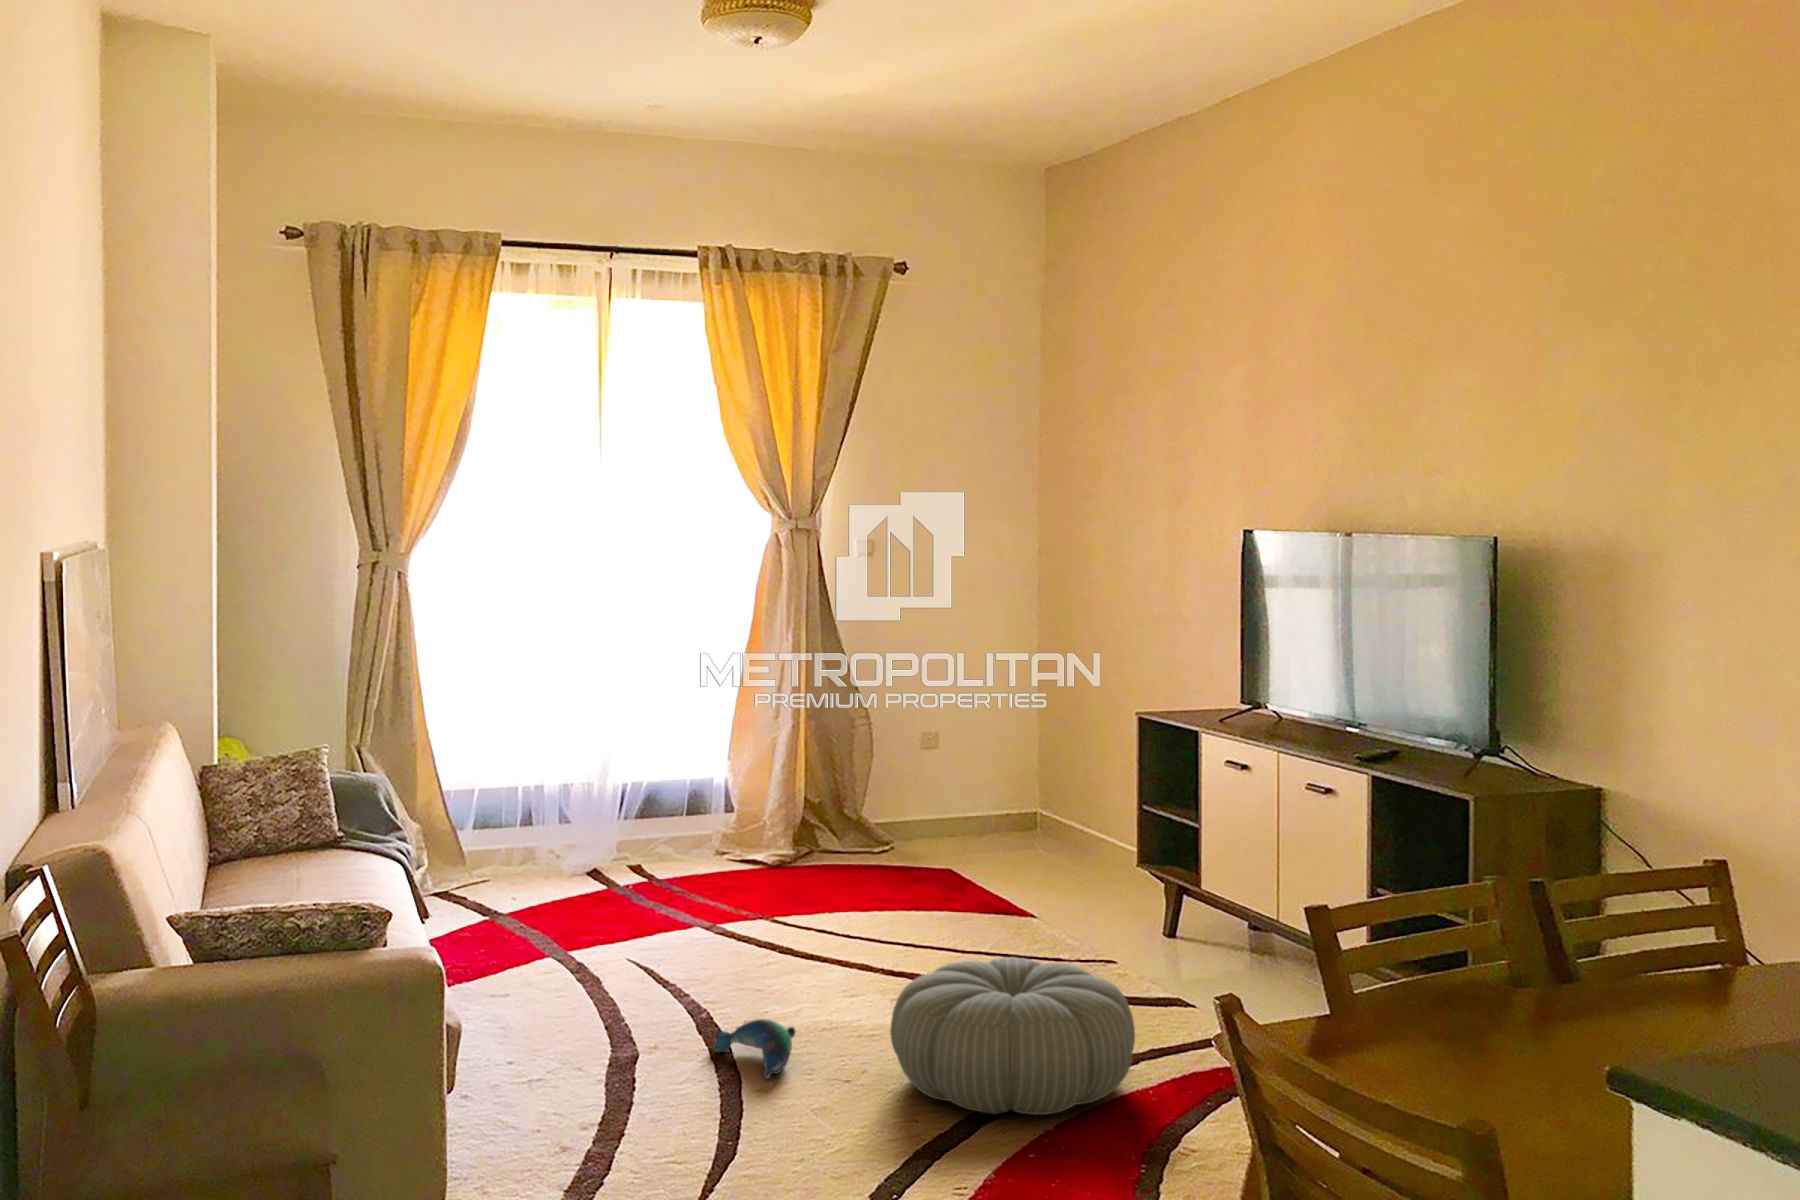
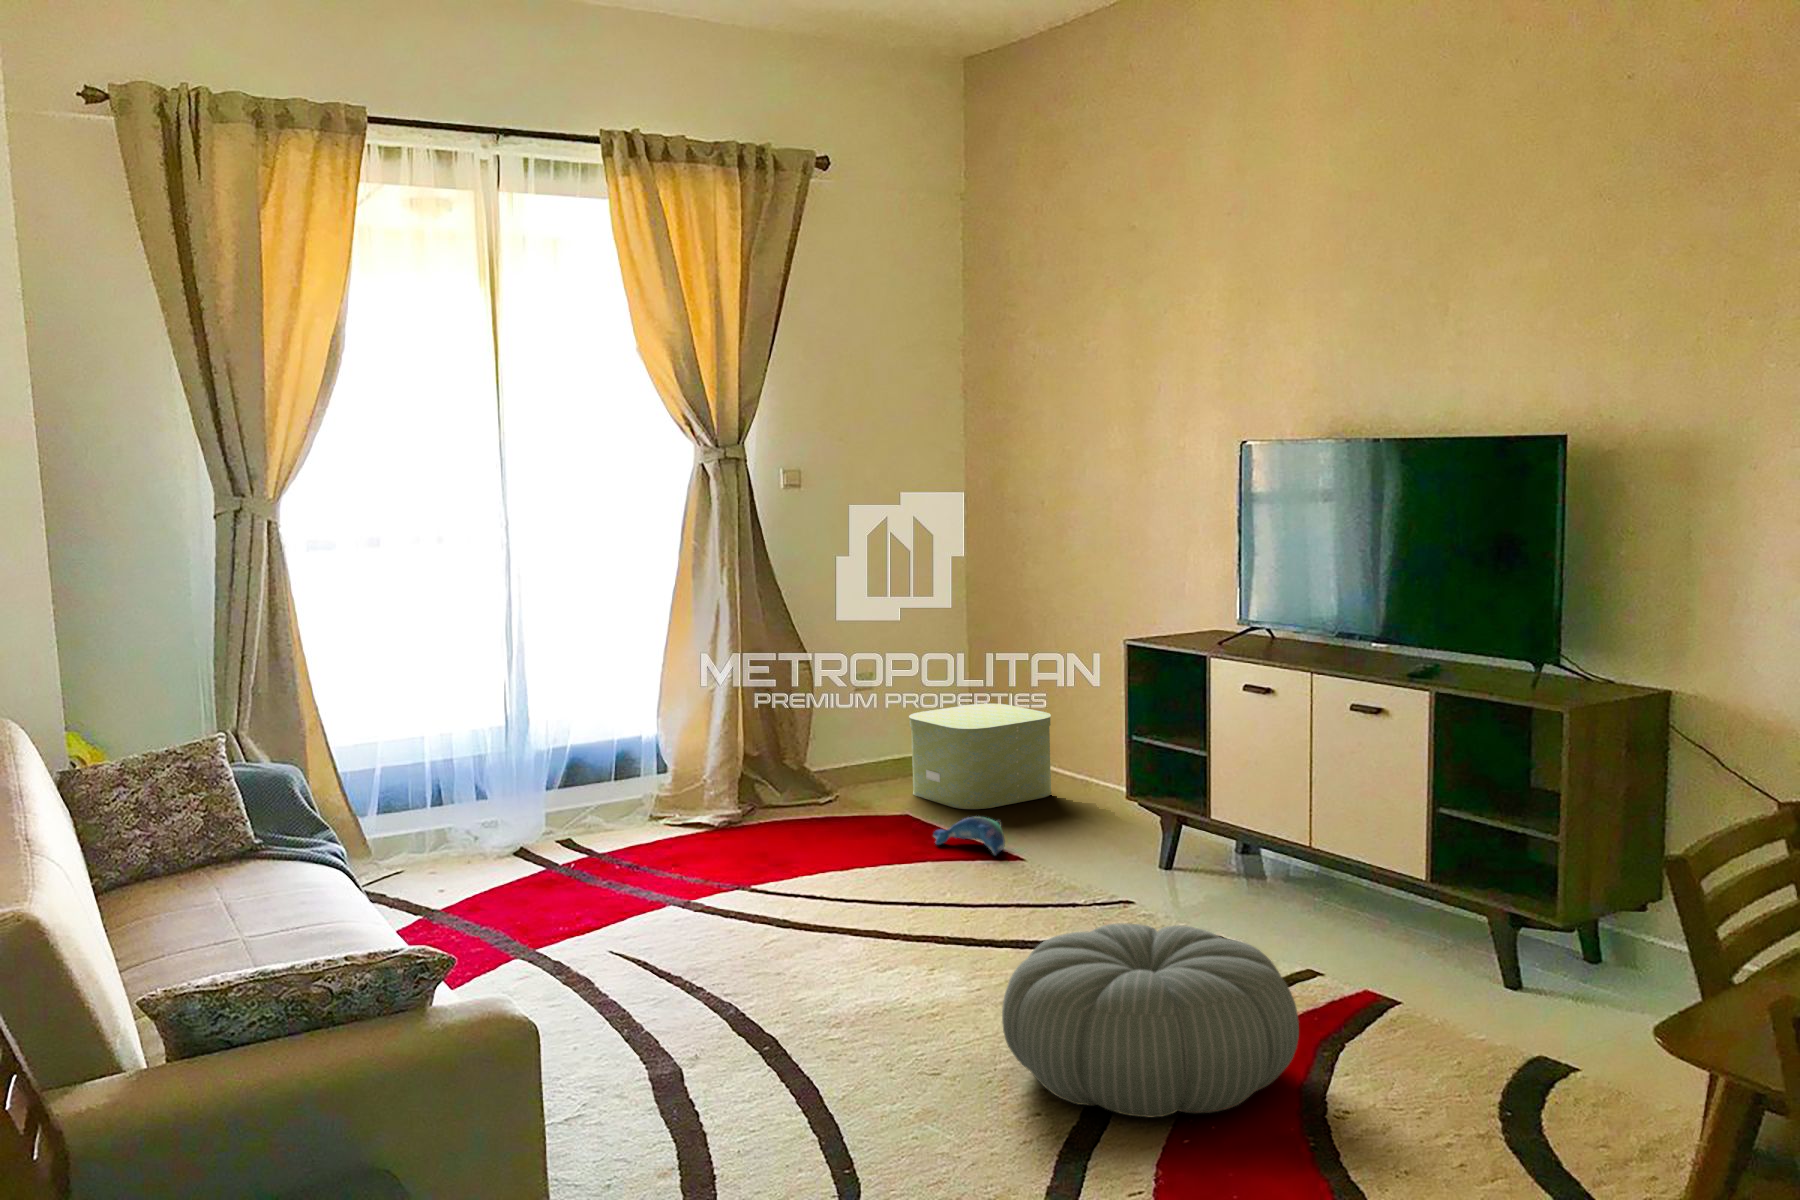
storage box: none [960,769,1090,865] -> present [909,704,1052,809]
plush toy: present [712,1019,795,1078] -> present [933,816,1005,855]

